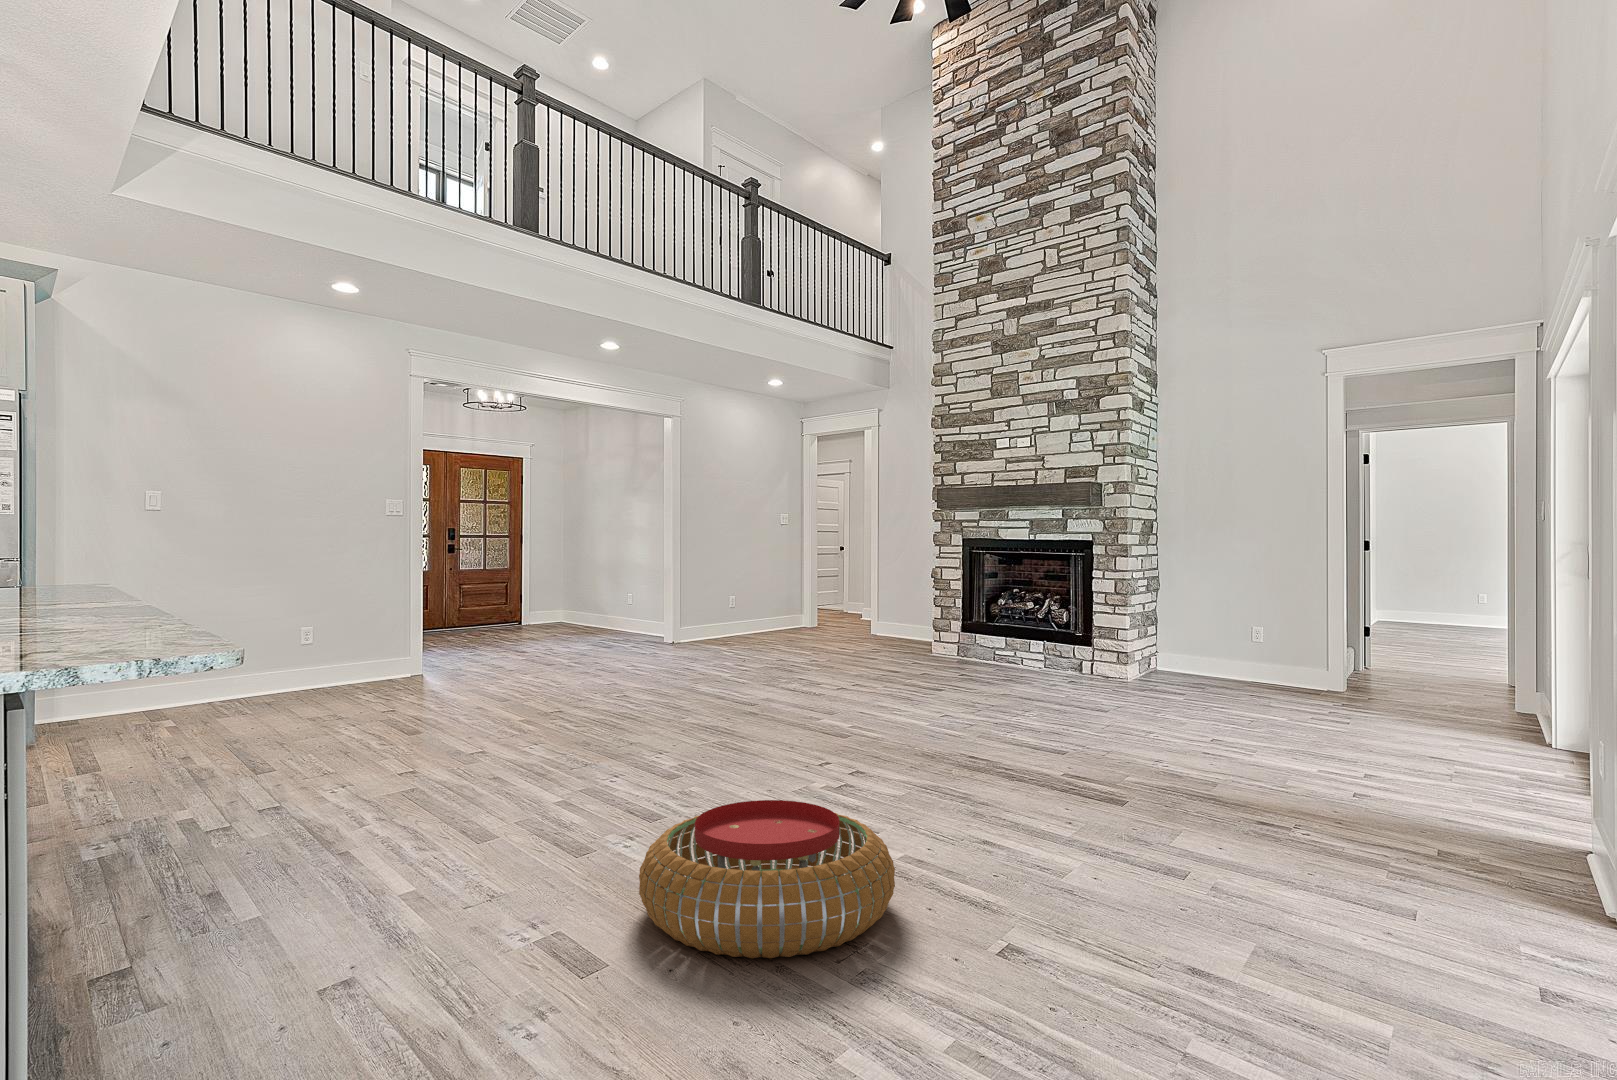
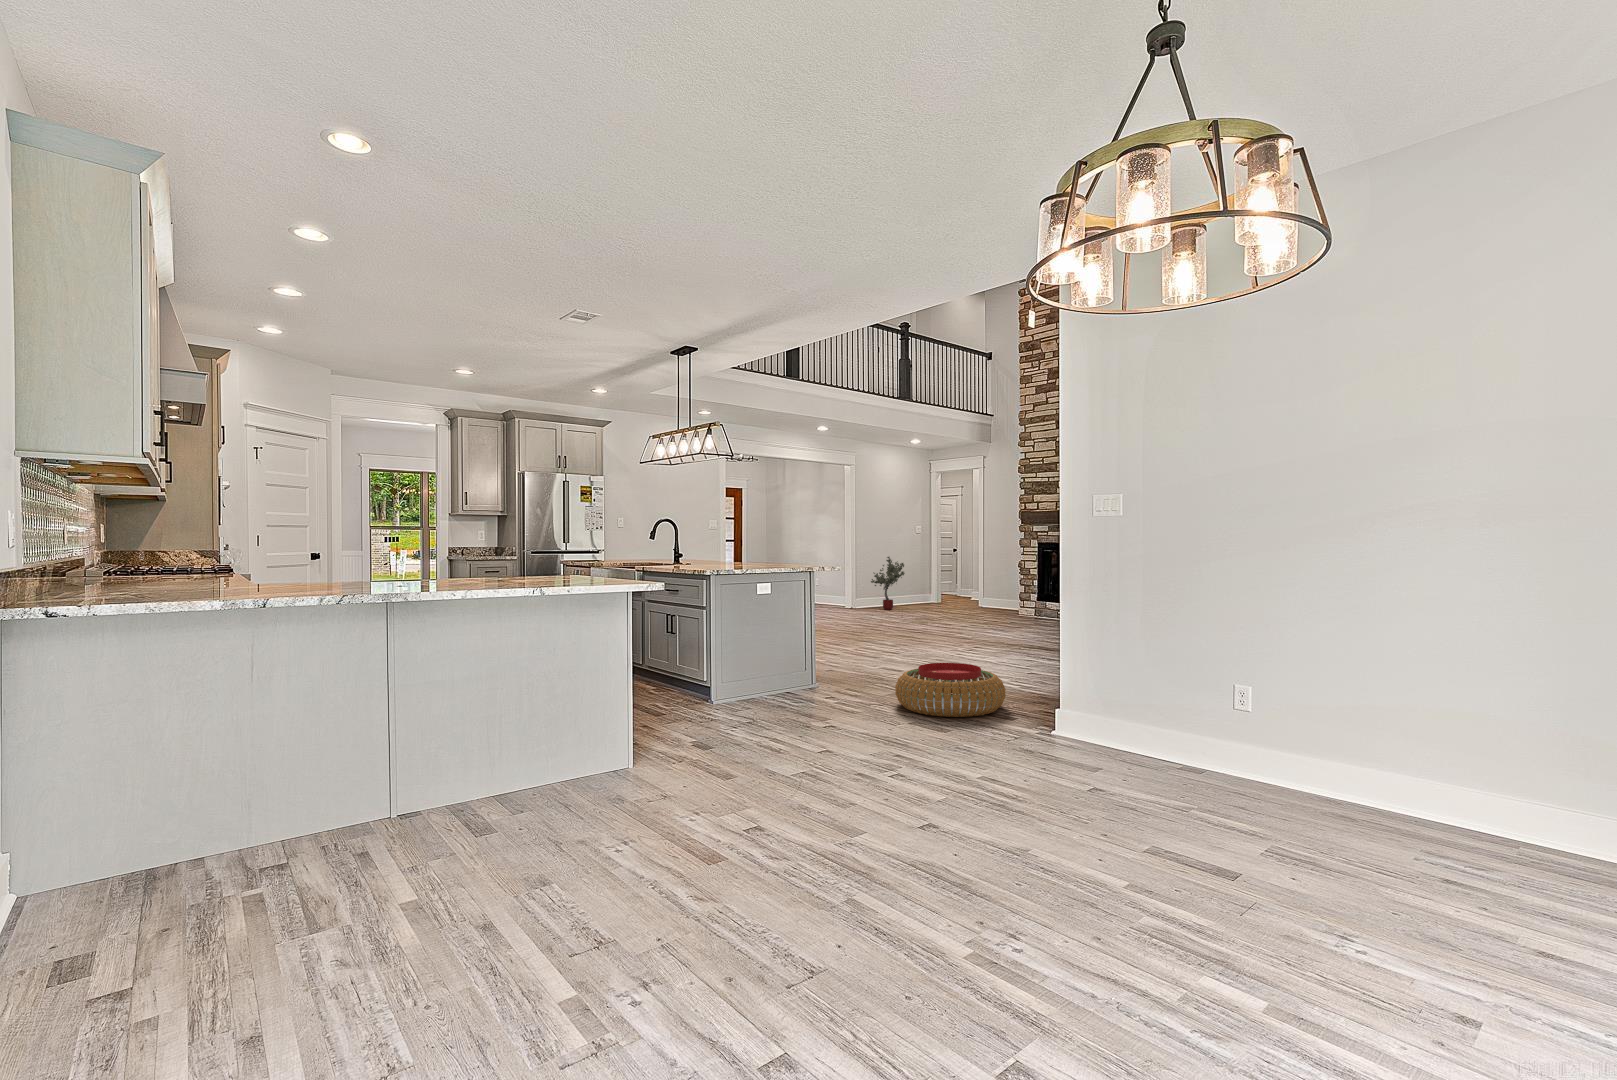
potted tree: none [706,560,762,644] -> present [871,557,905,610]

